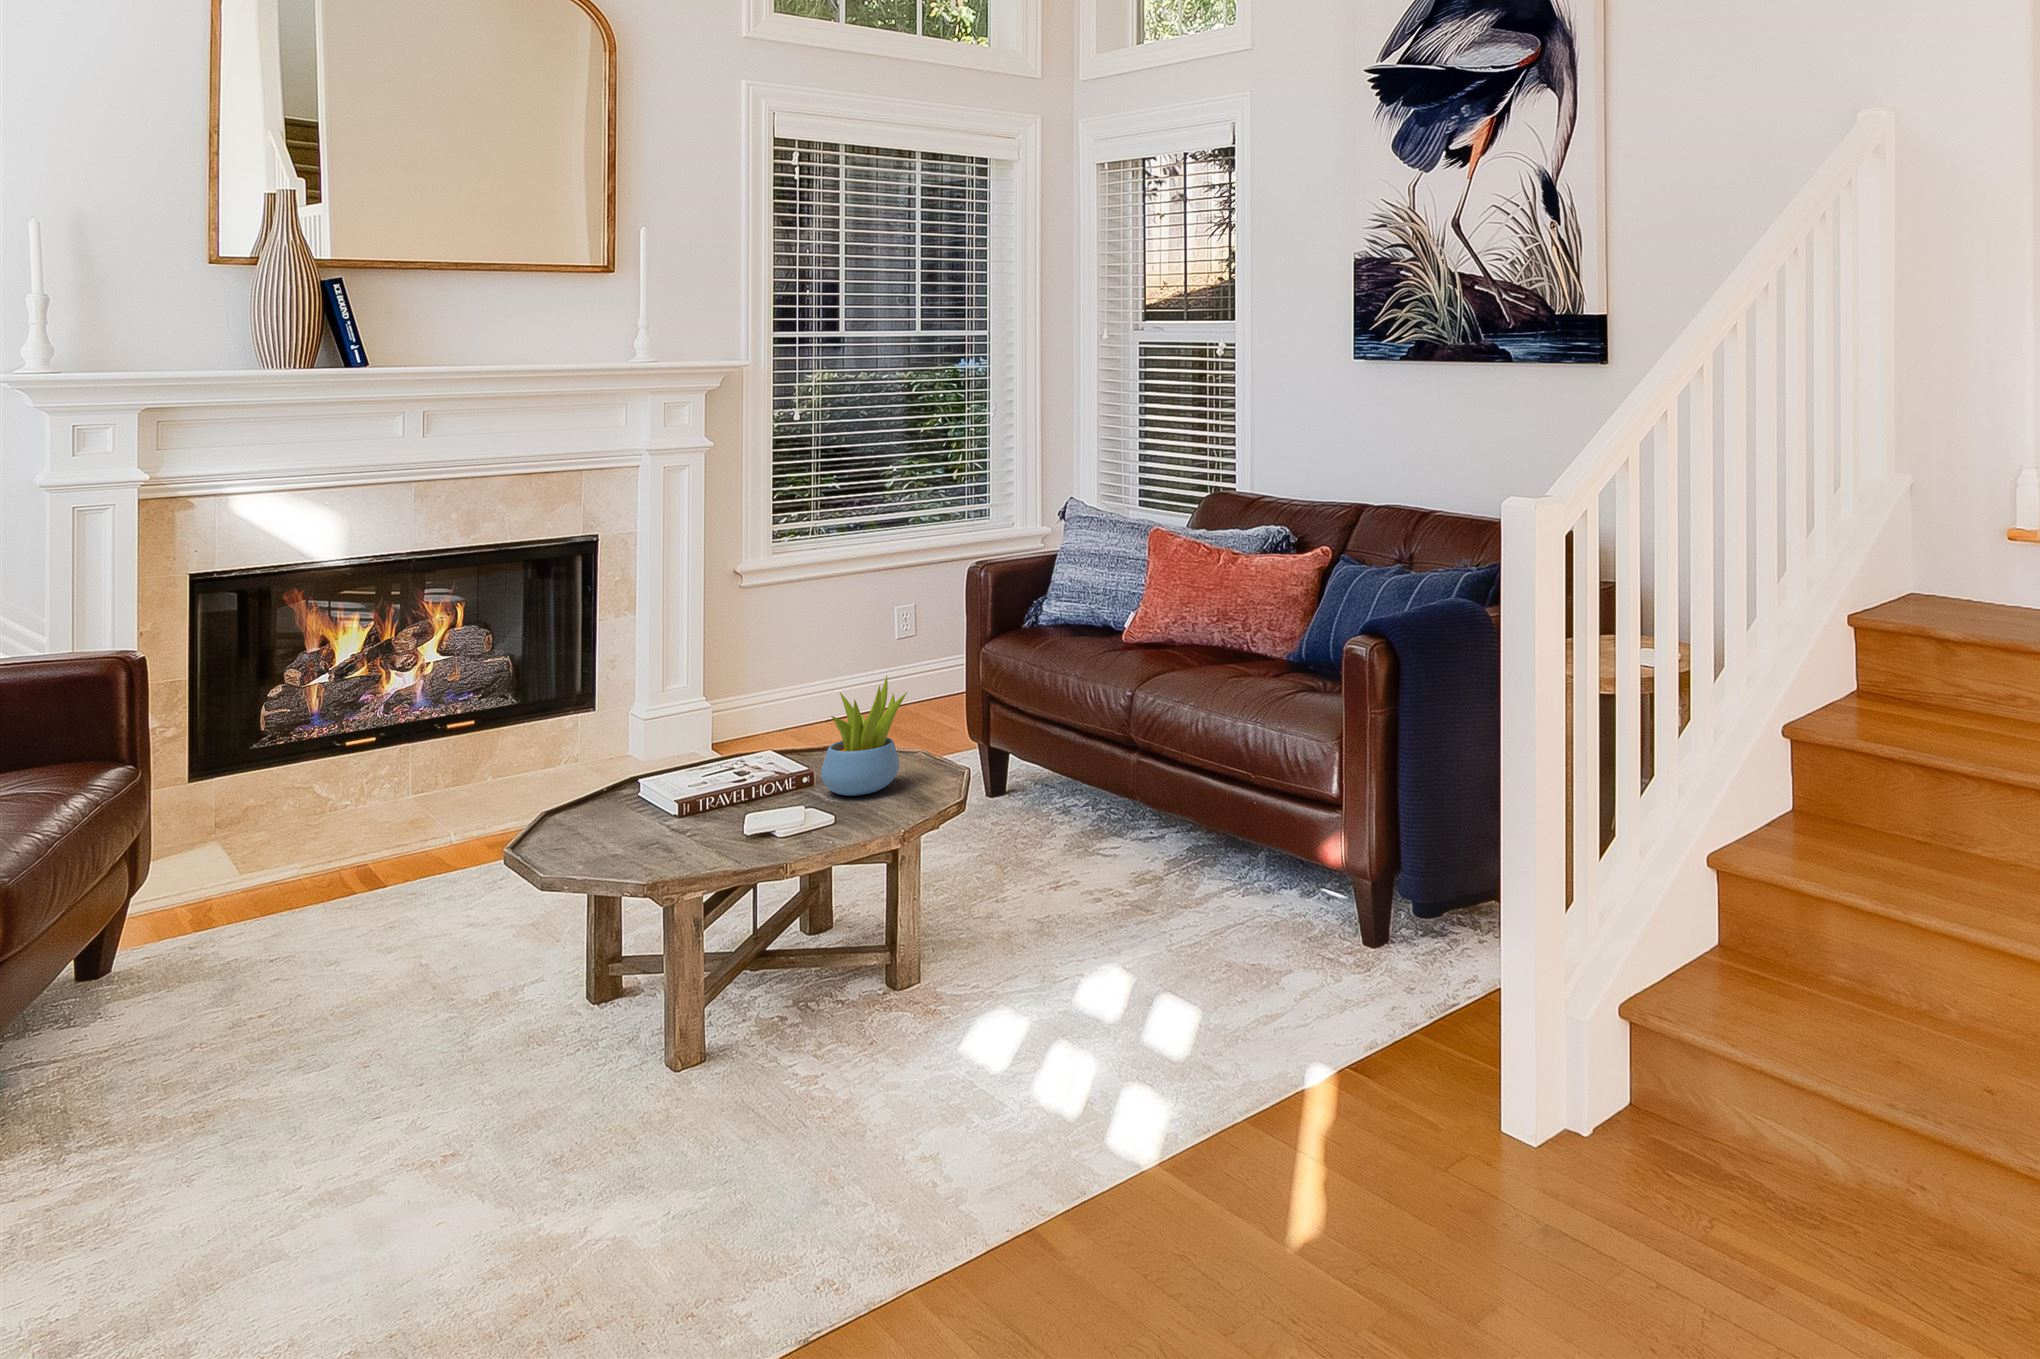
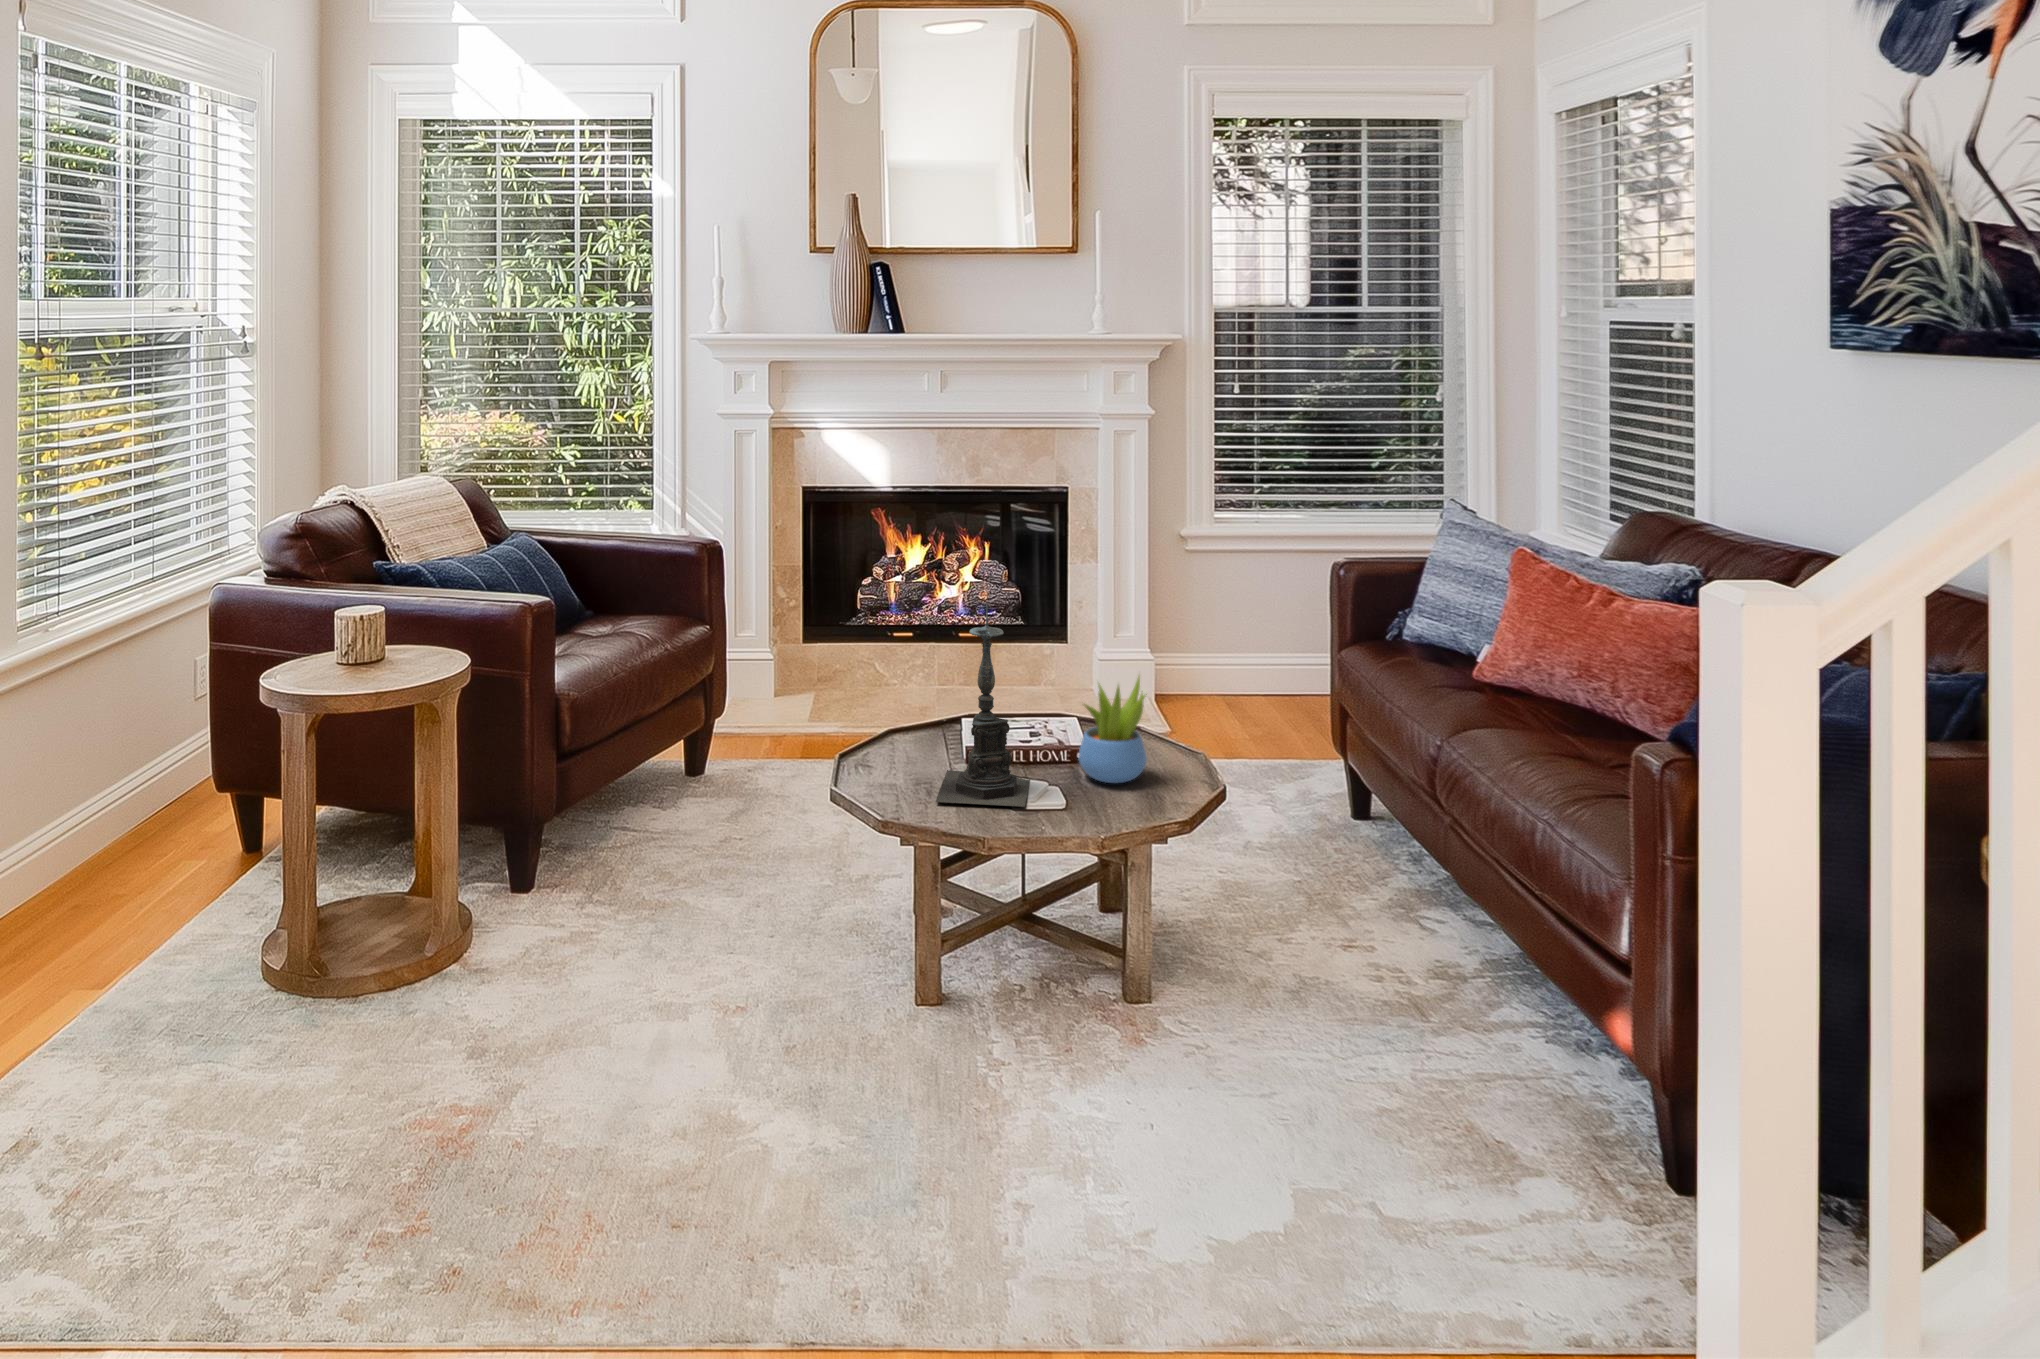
candle holder: none [656,623,792,859] -> present [936,603,1030,807]

